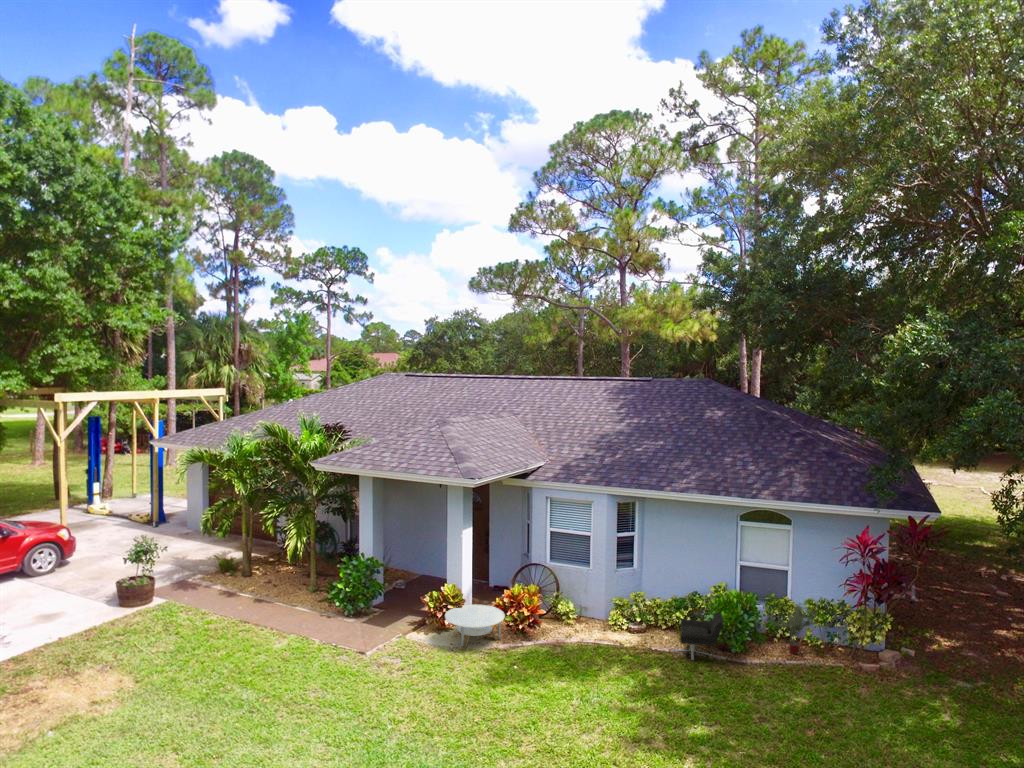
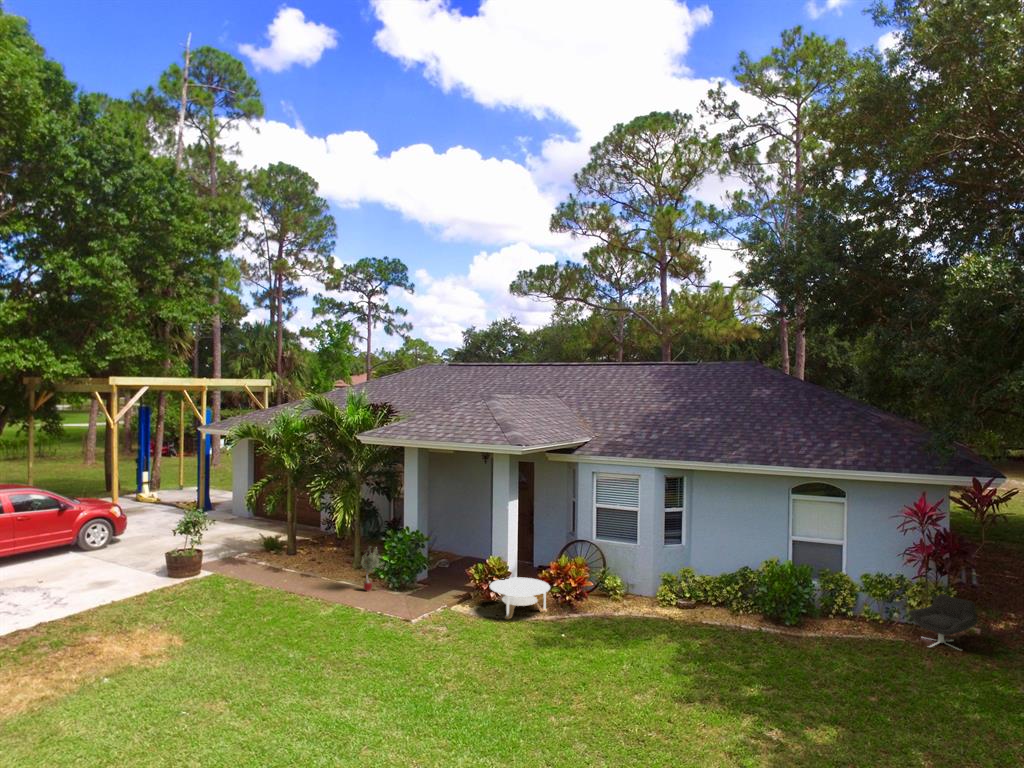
potted tree: present [774,604,816,654] -> present [361,547,383,591]
lounge chair: present [674,613,723,660] -> present [909,594,977,650]

